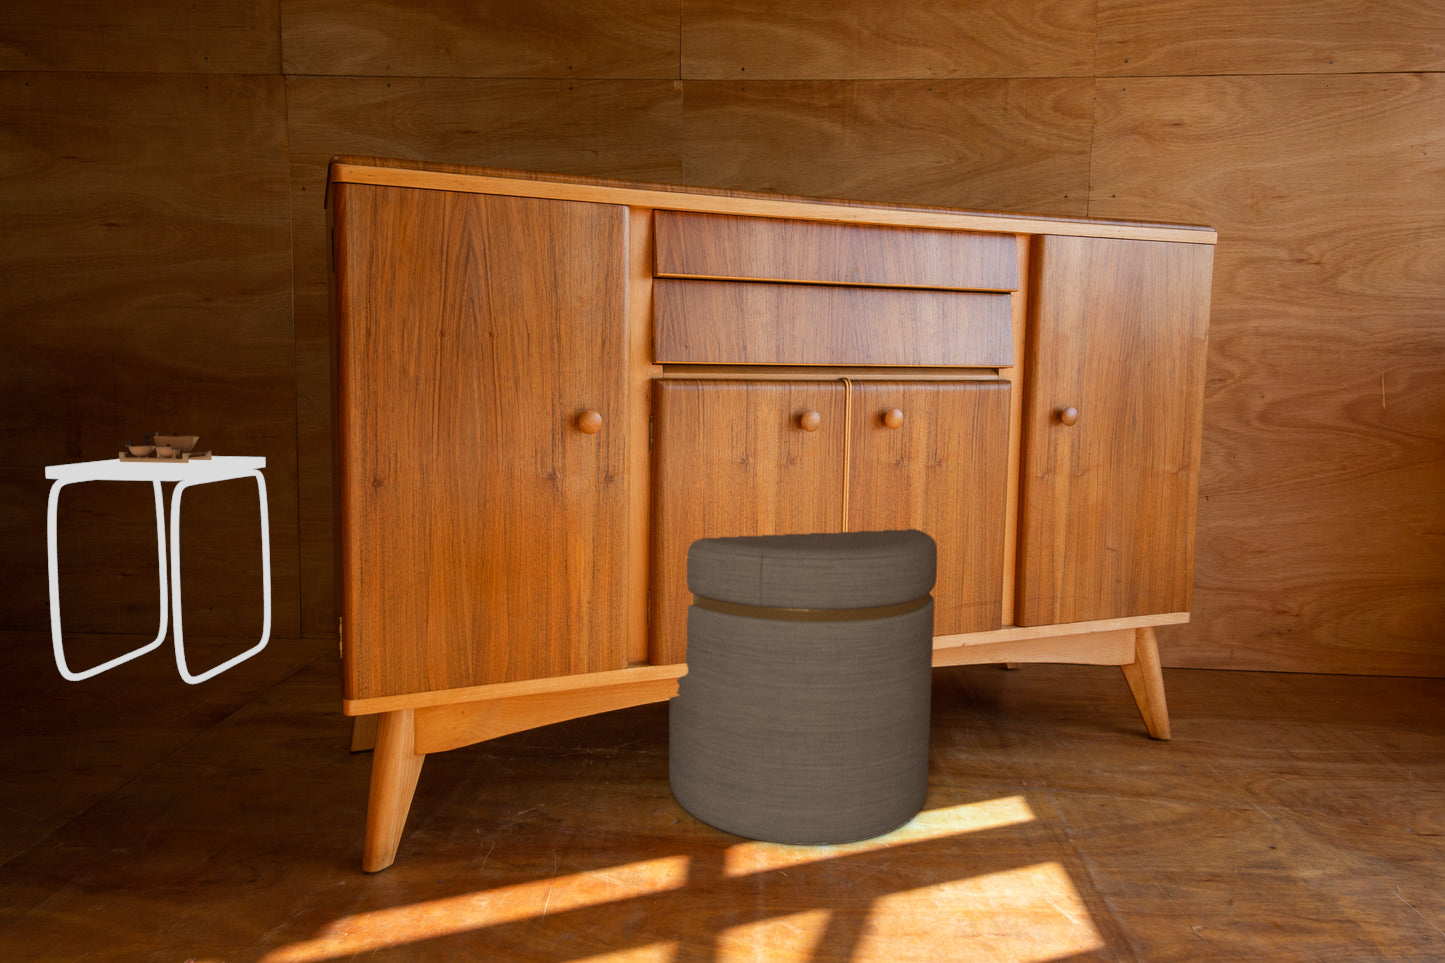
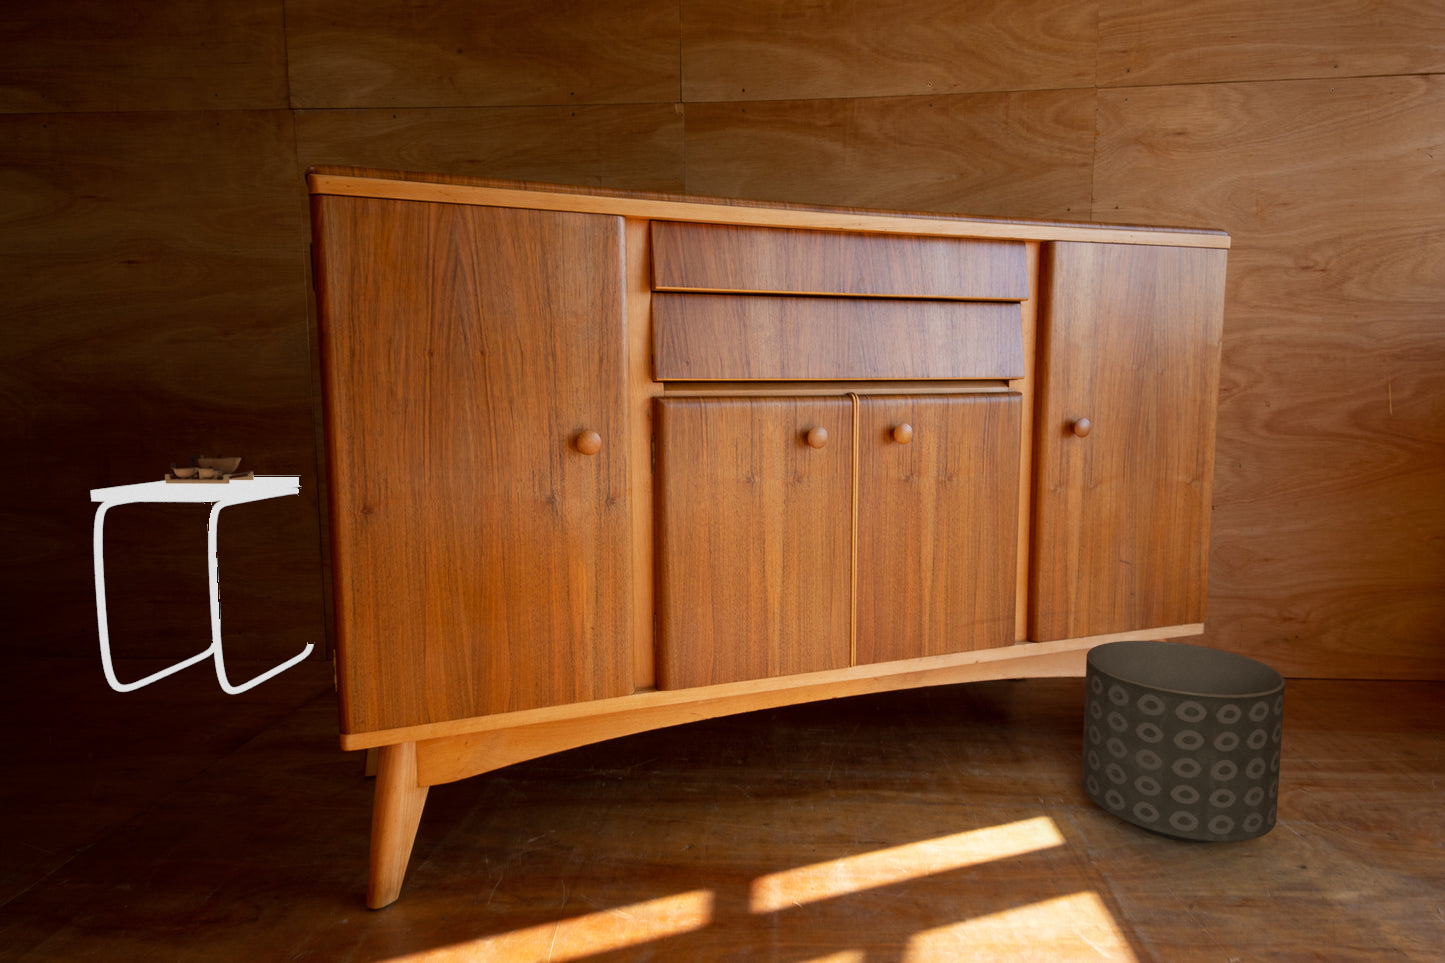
ottoman: present [669,529,937,845] -> none [677,530,950,876]
planter: none [1063,628,1253,818] -> present [1082,641,1285,843]

